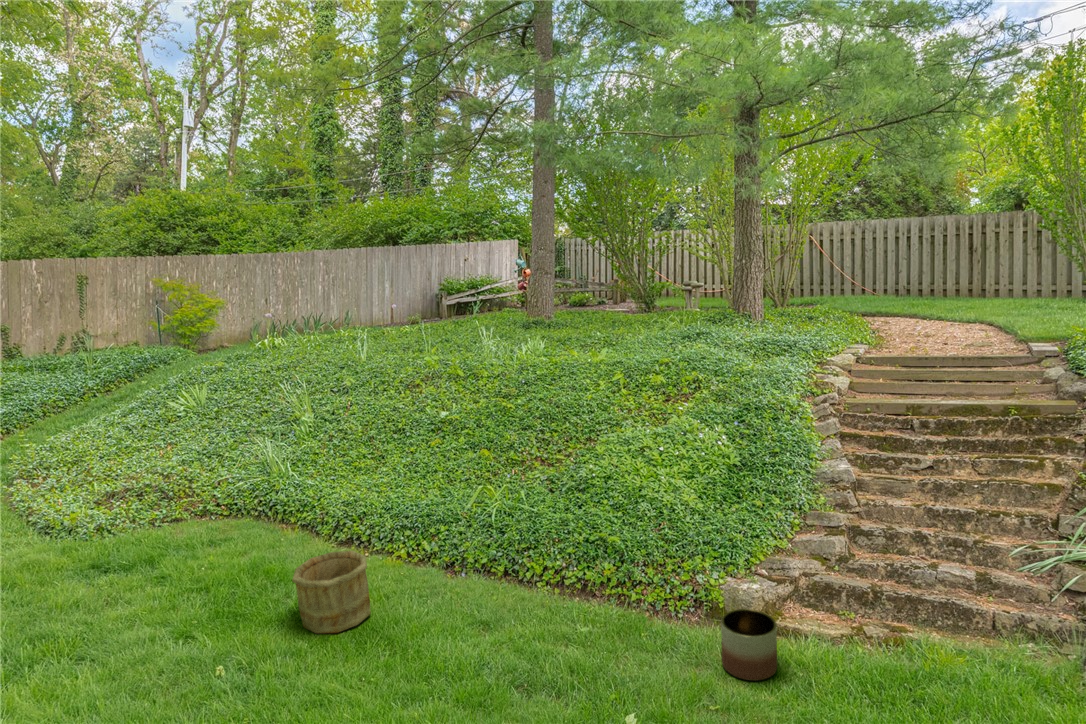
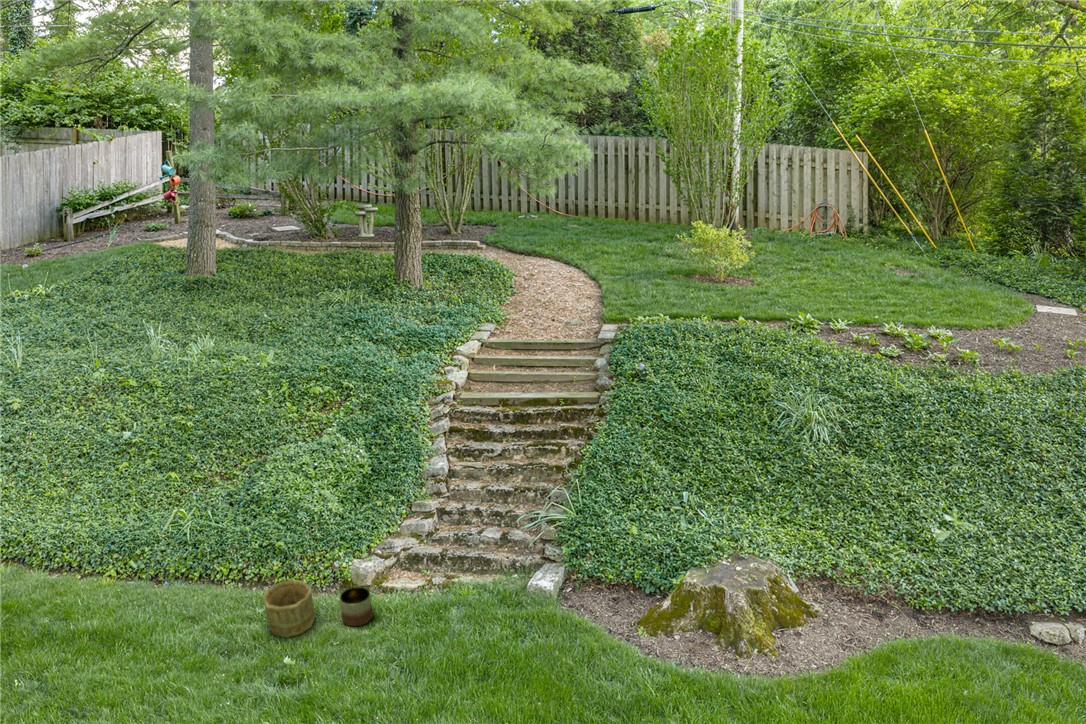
wooden bucket: present [292,551,371,633] -> present [262,580,315,637]

